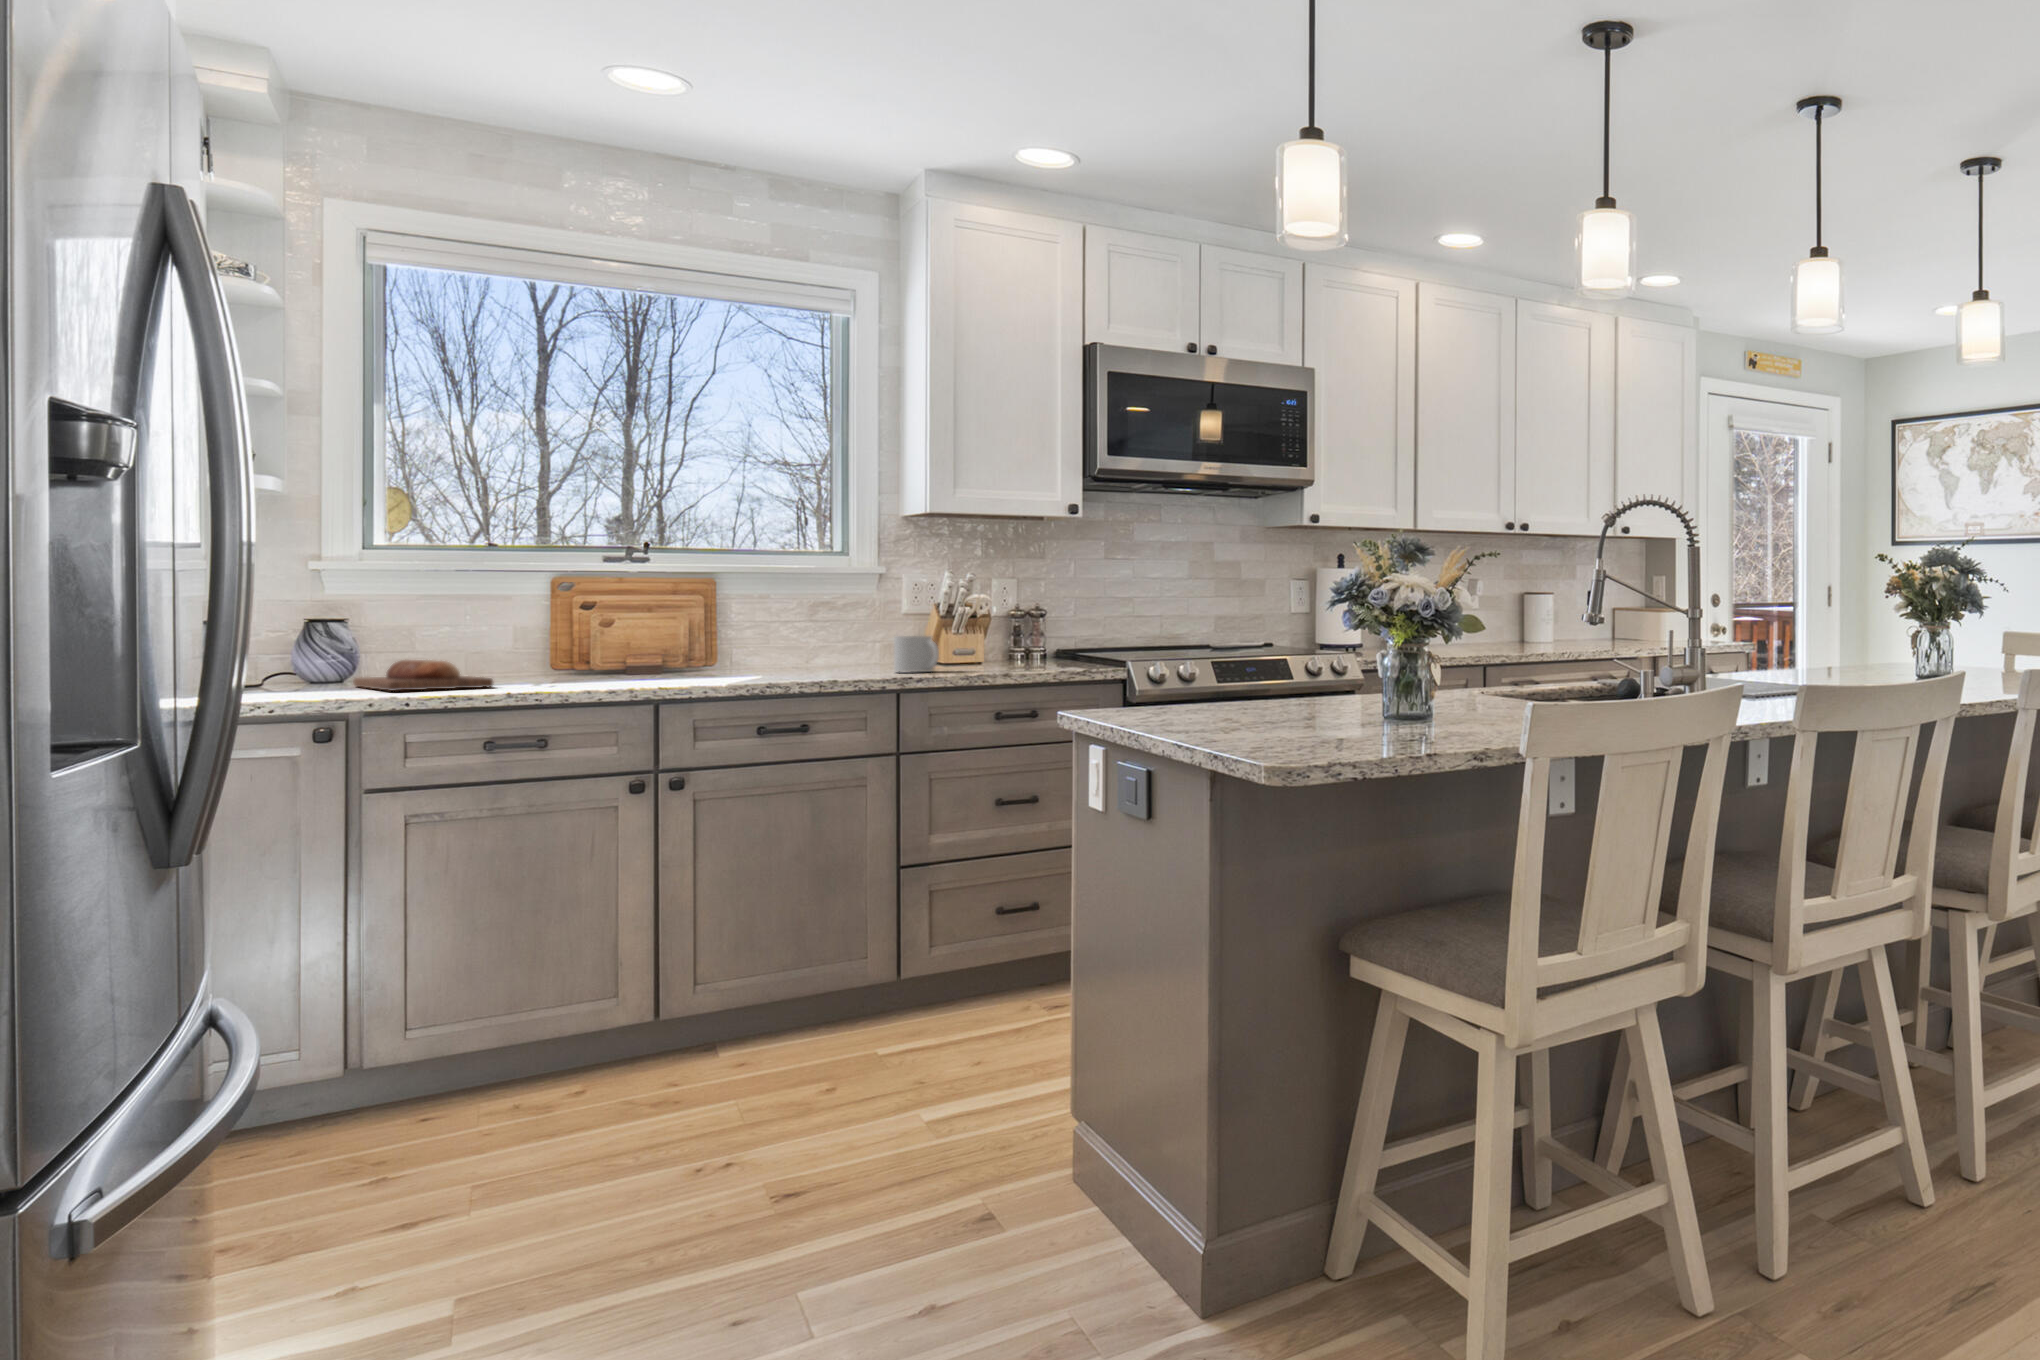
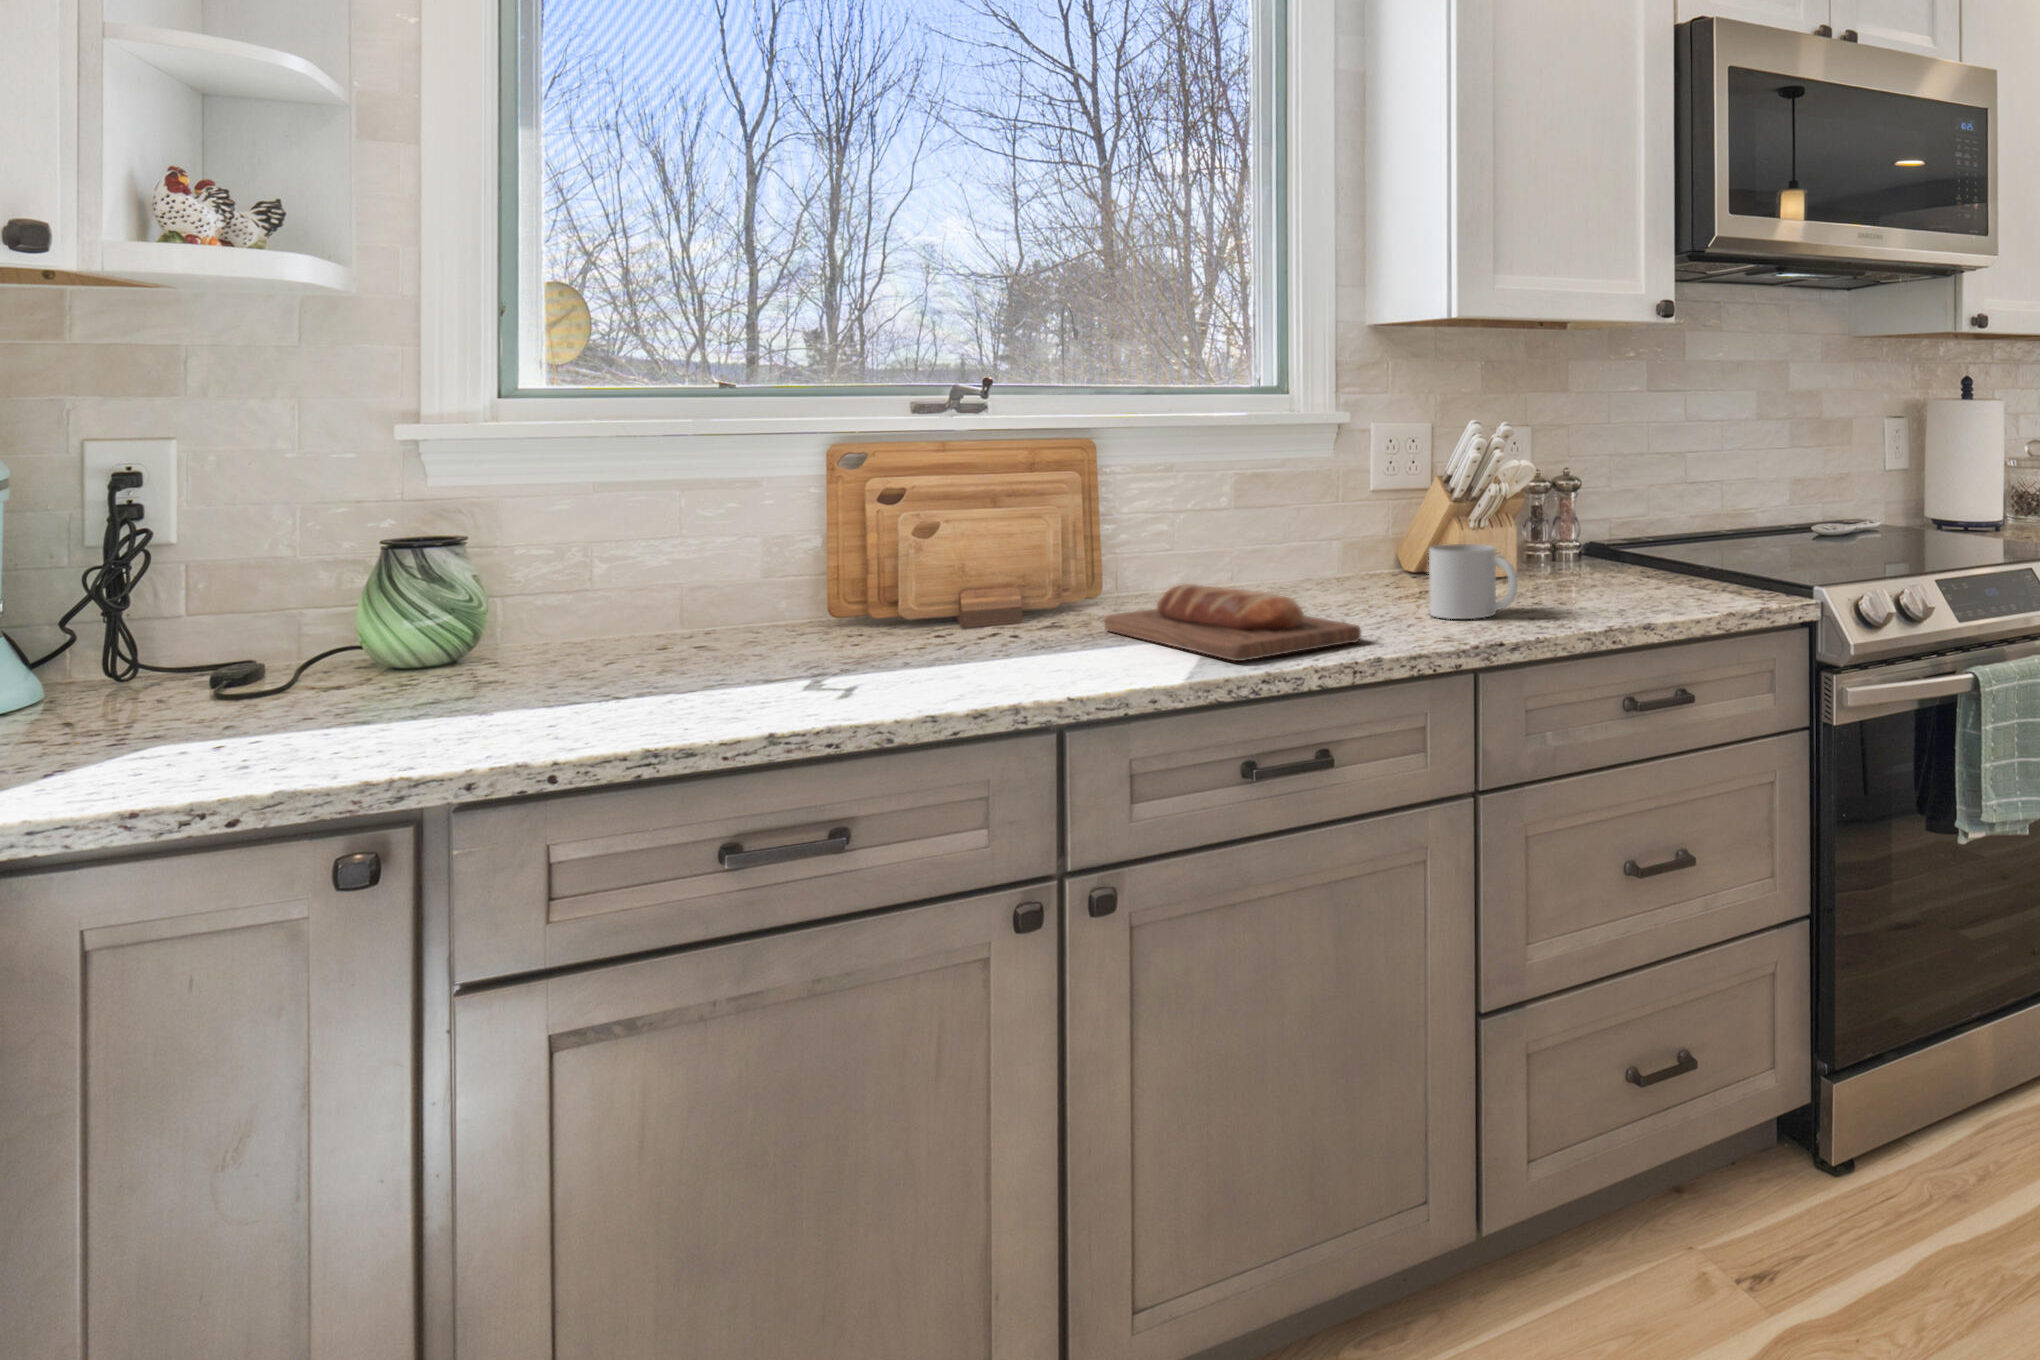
bread loaf: present [353,660,493,691] -> present [1103,584,1361,661]

